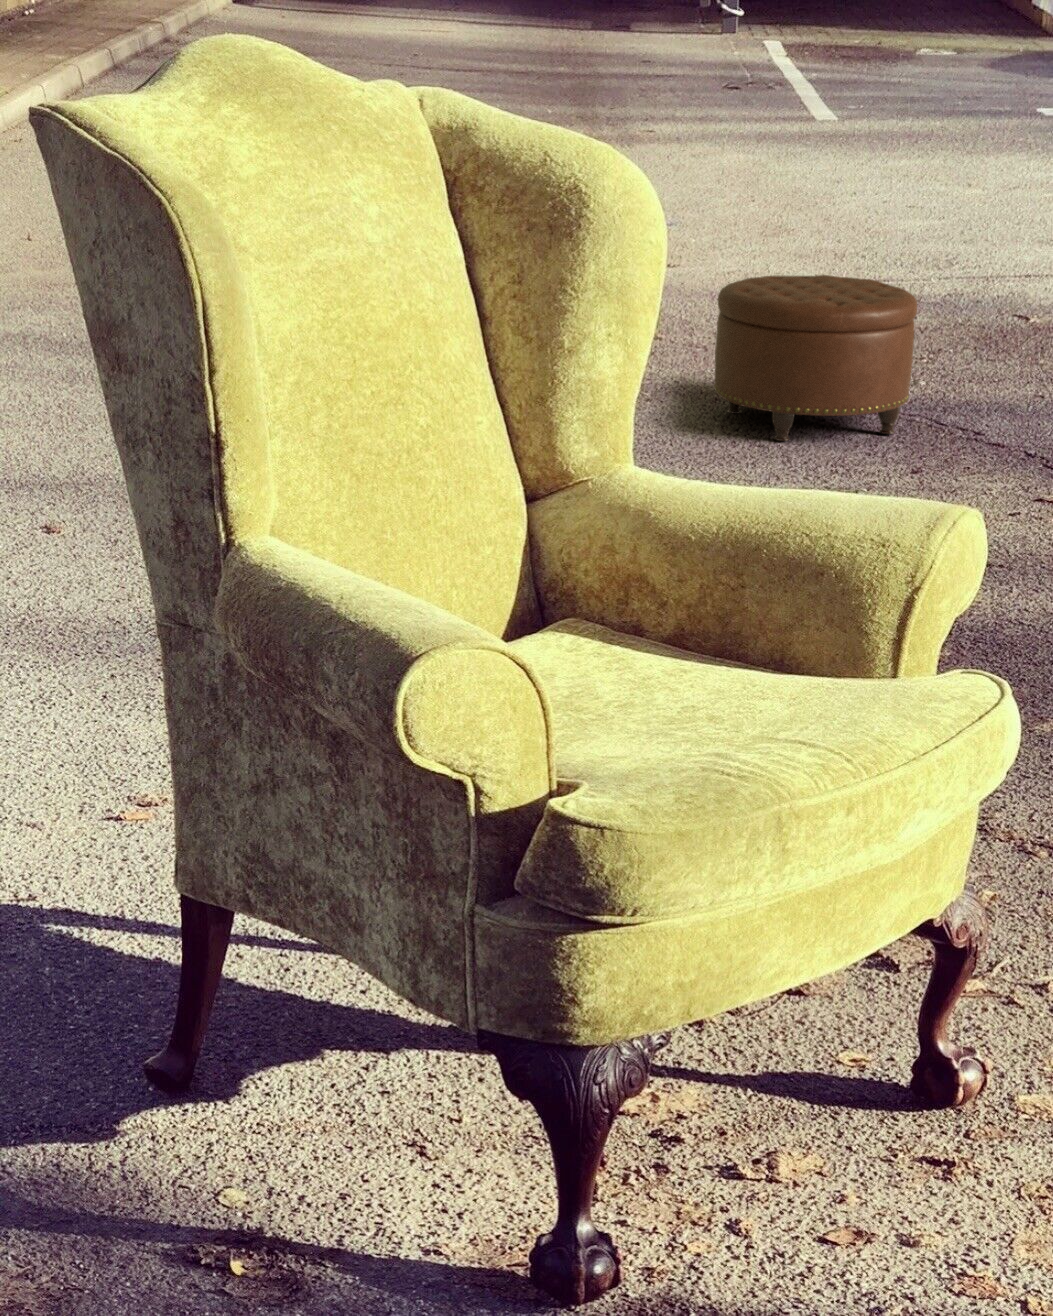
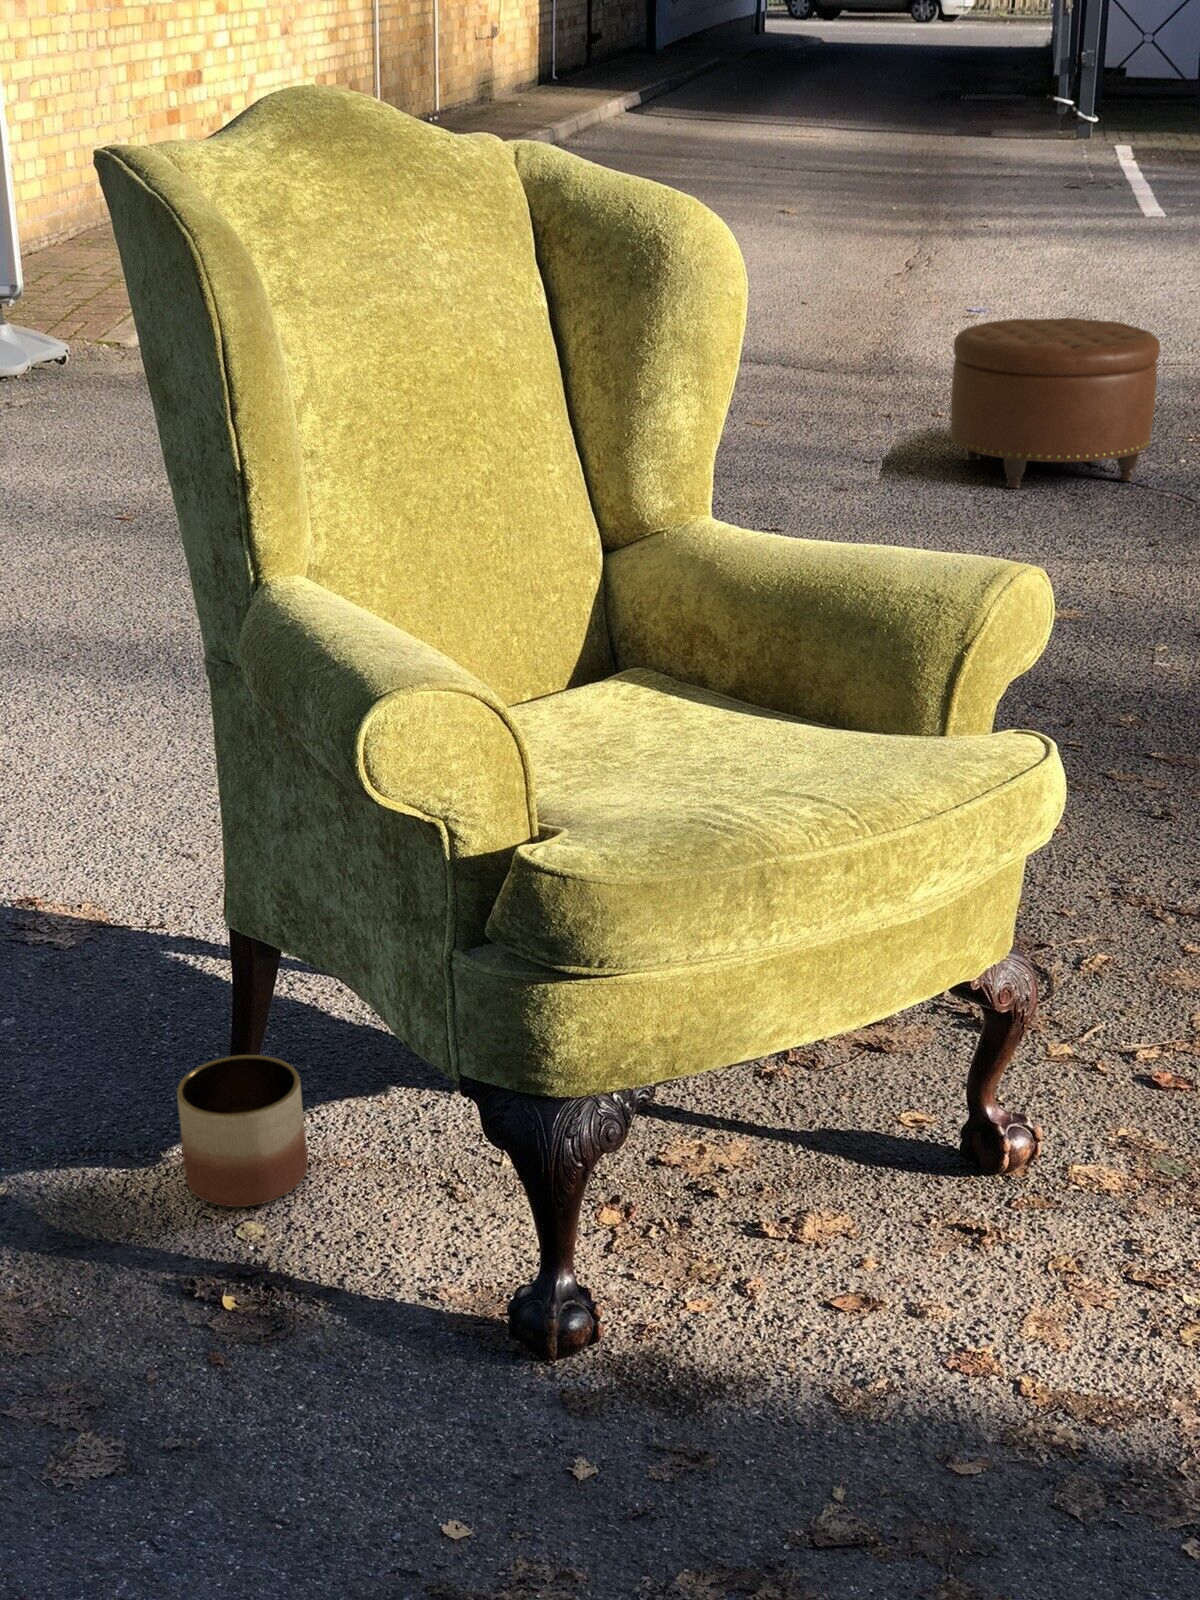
planter: none [144,1020,272,1176] -> present [177,1055,308,1207]

